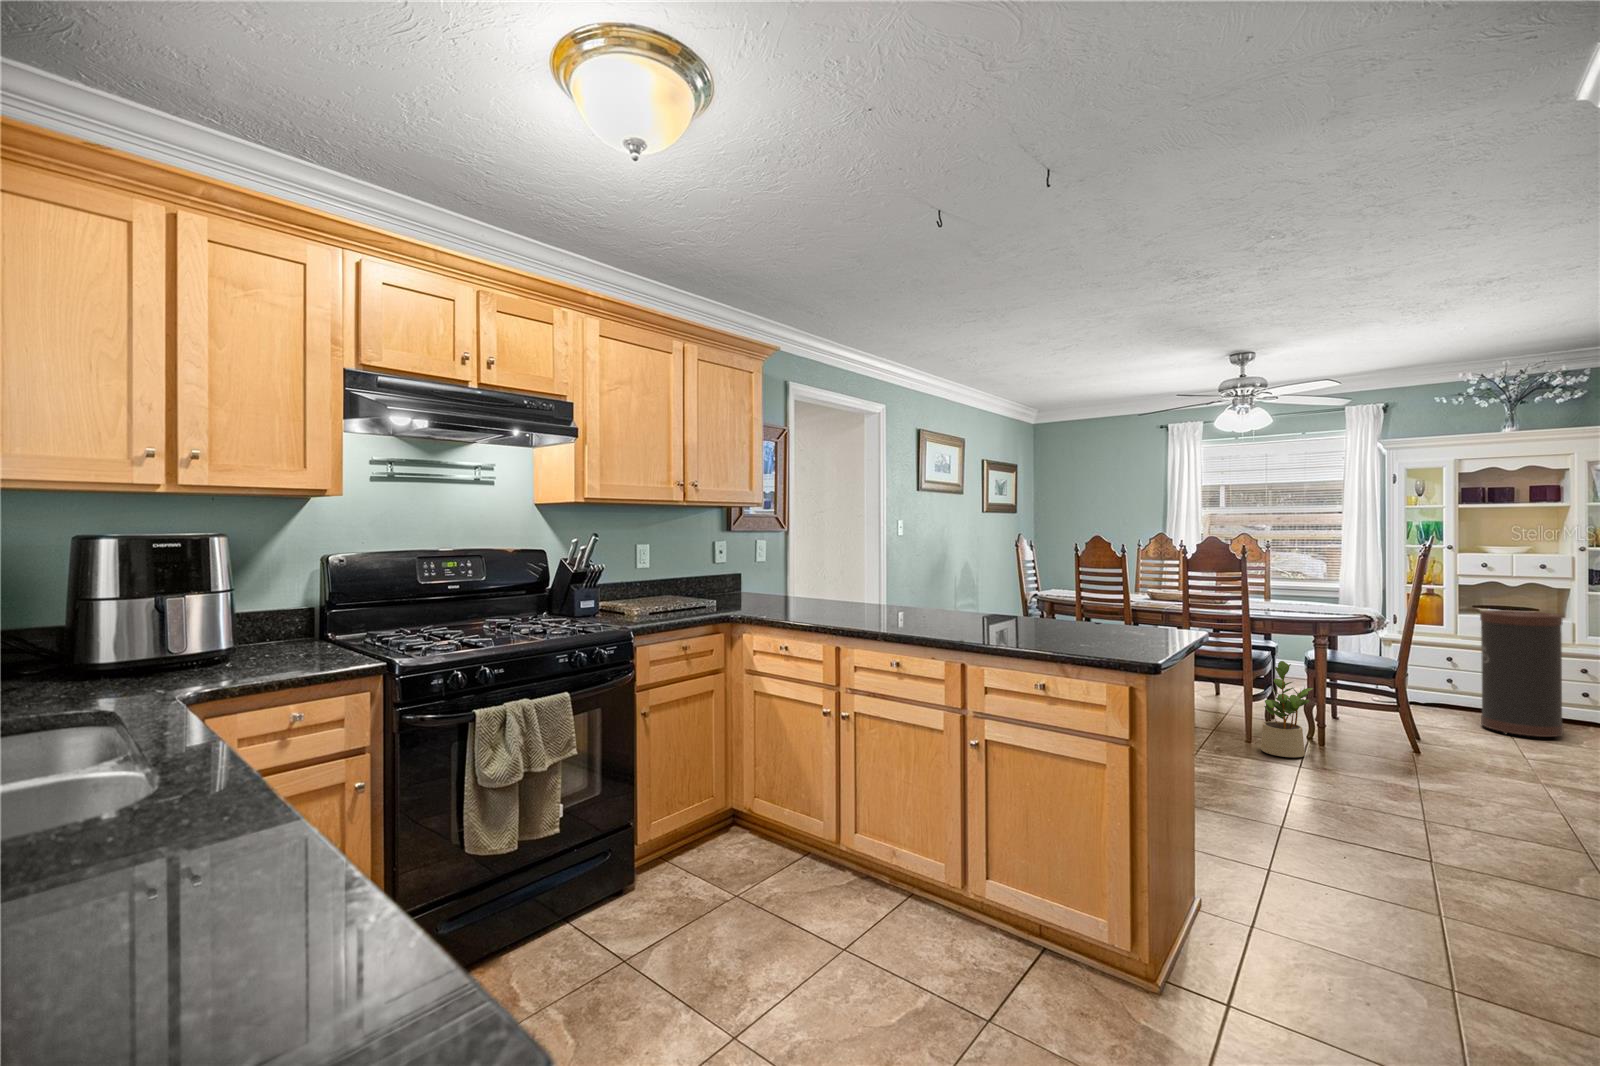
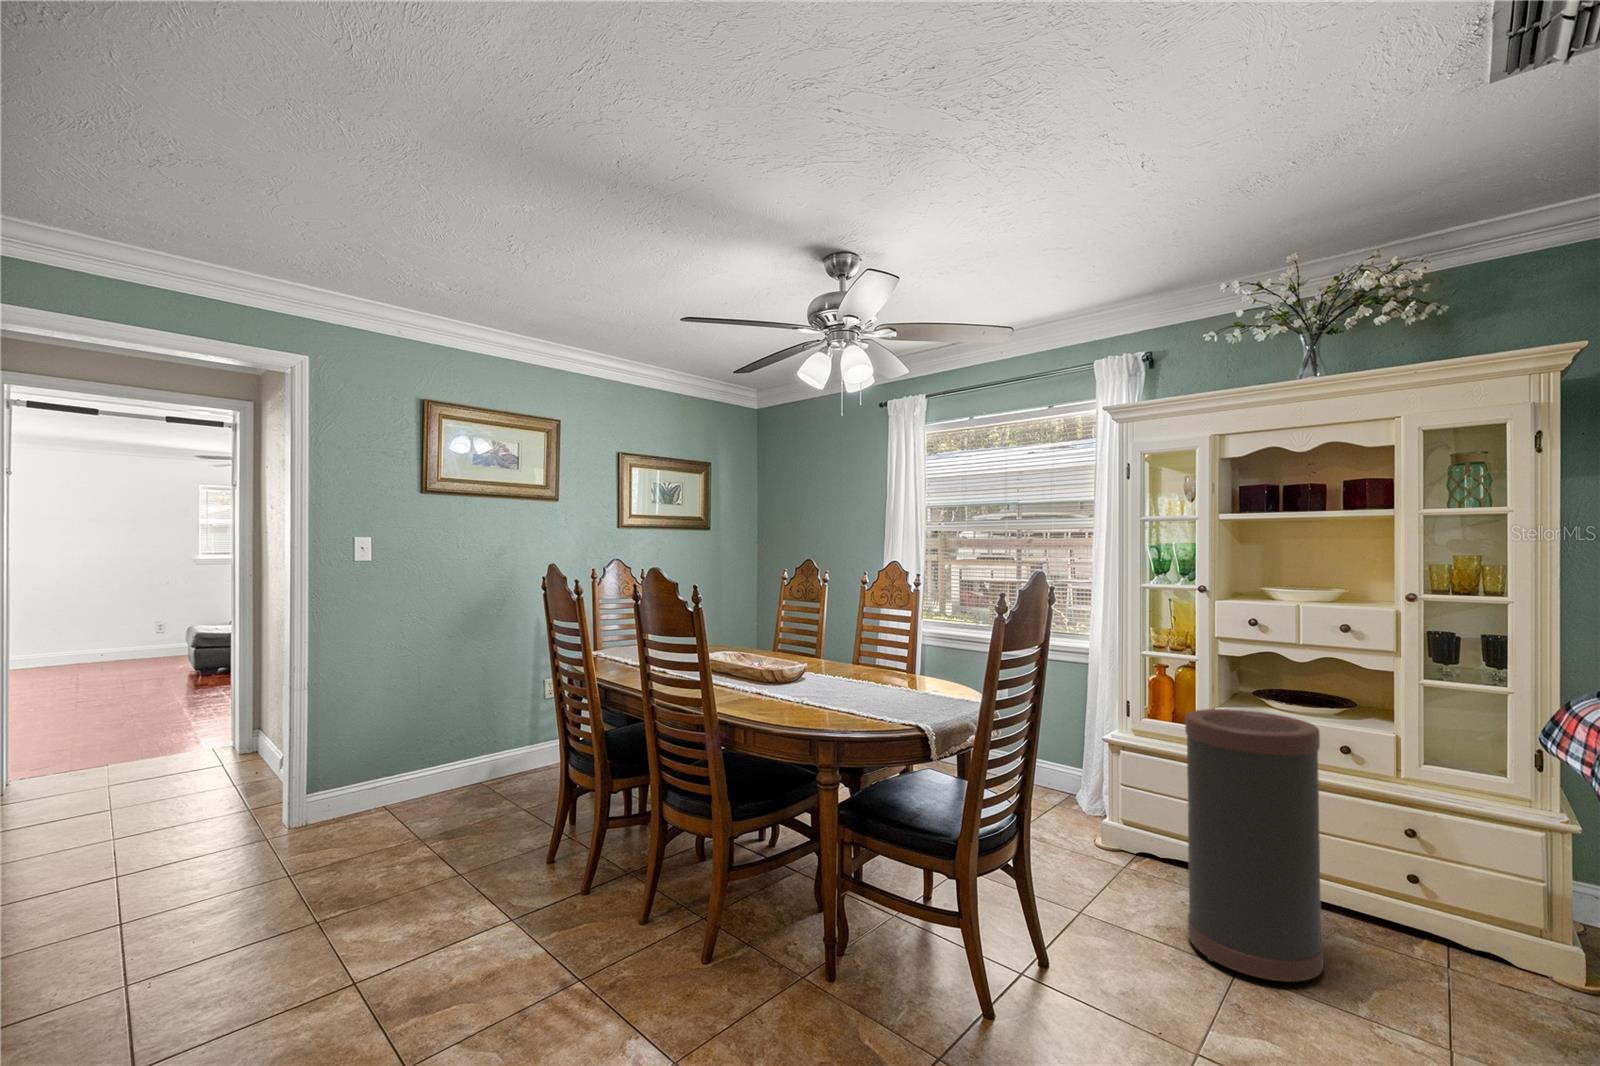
potted plant: present [1261,661,1313,757] -> none [655,810,749,1011]

